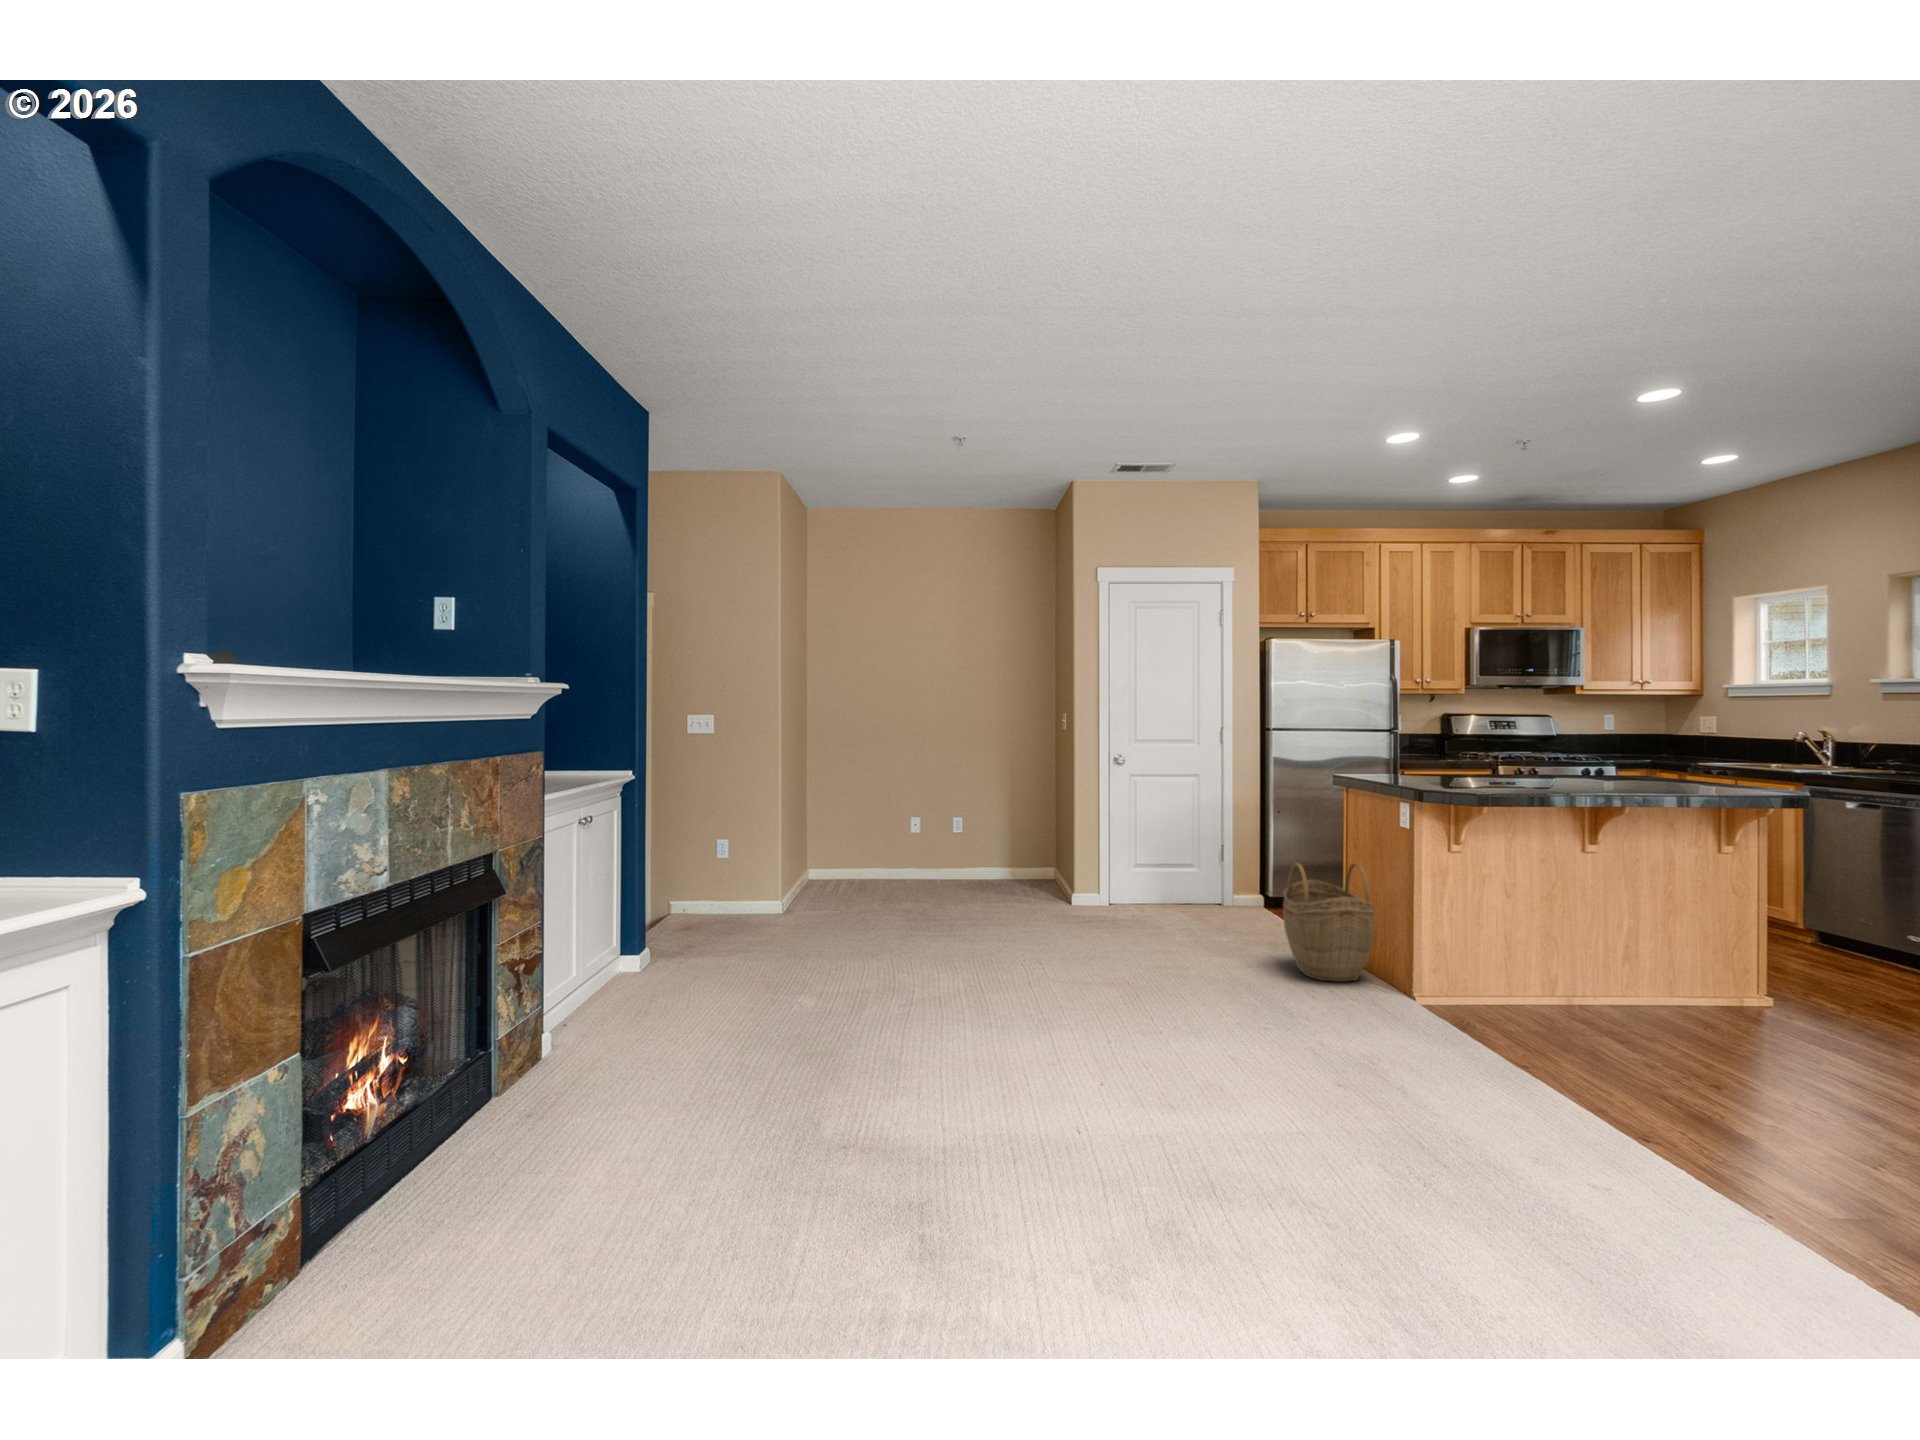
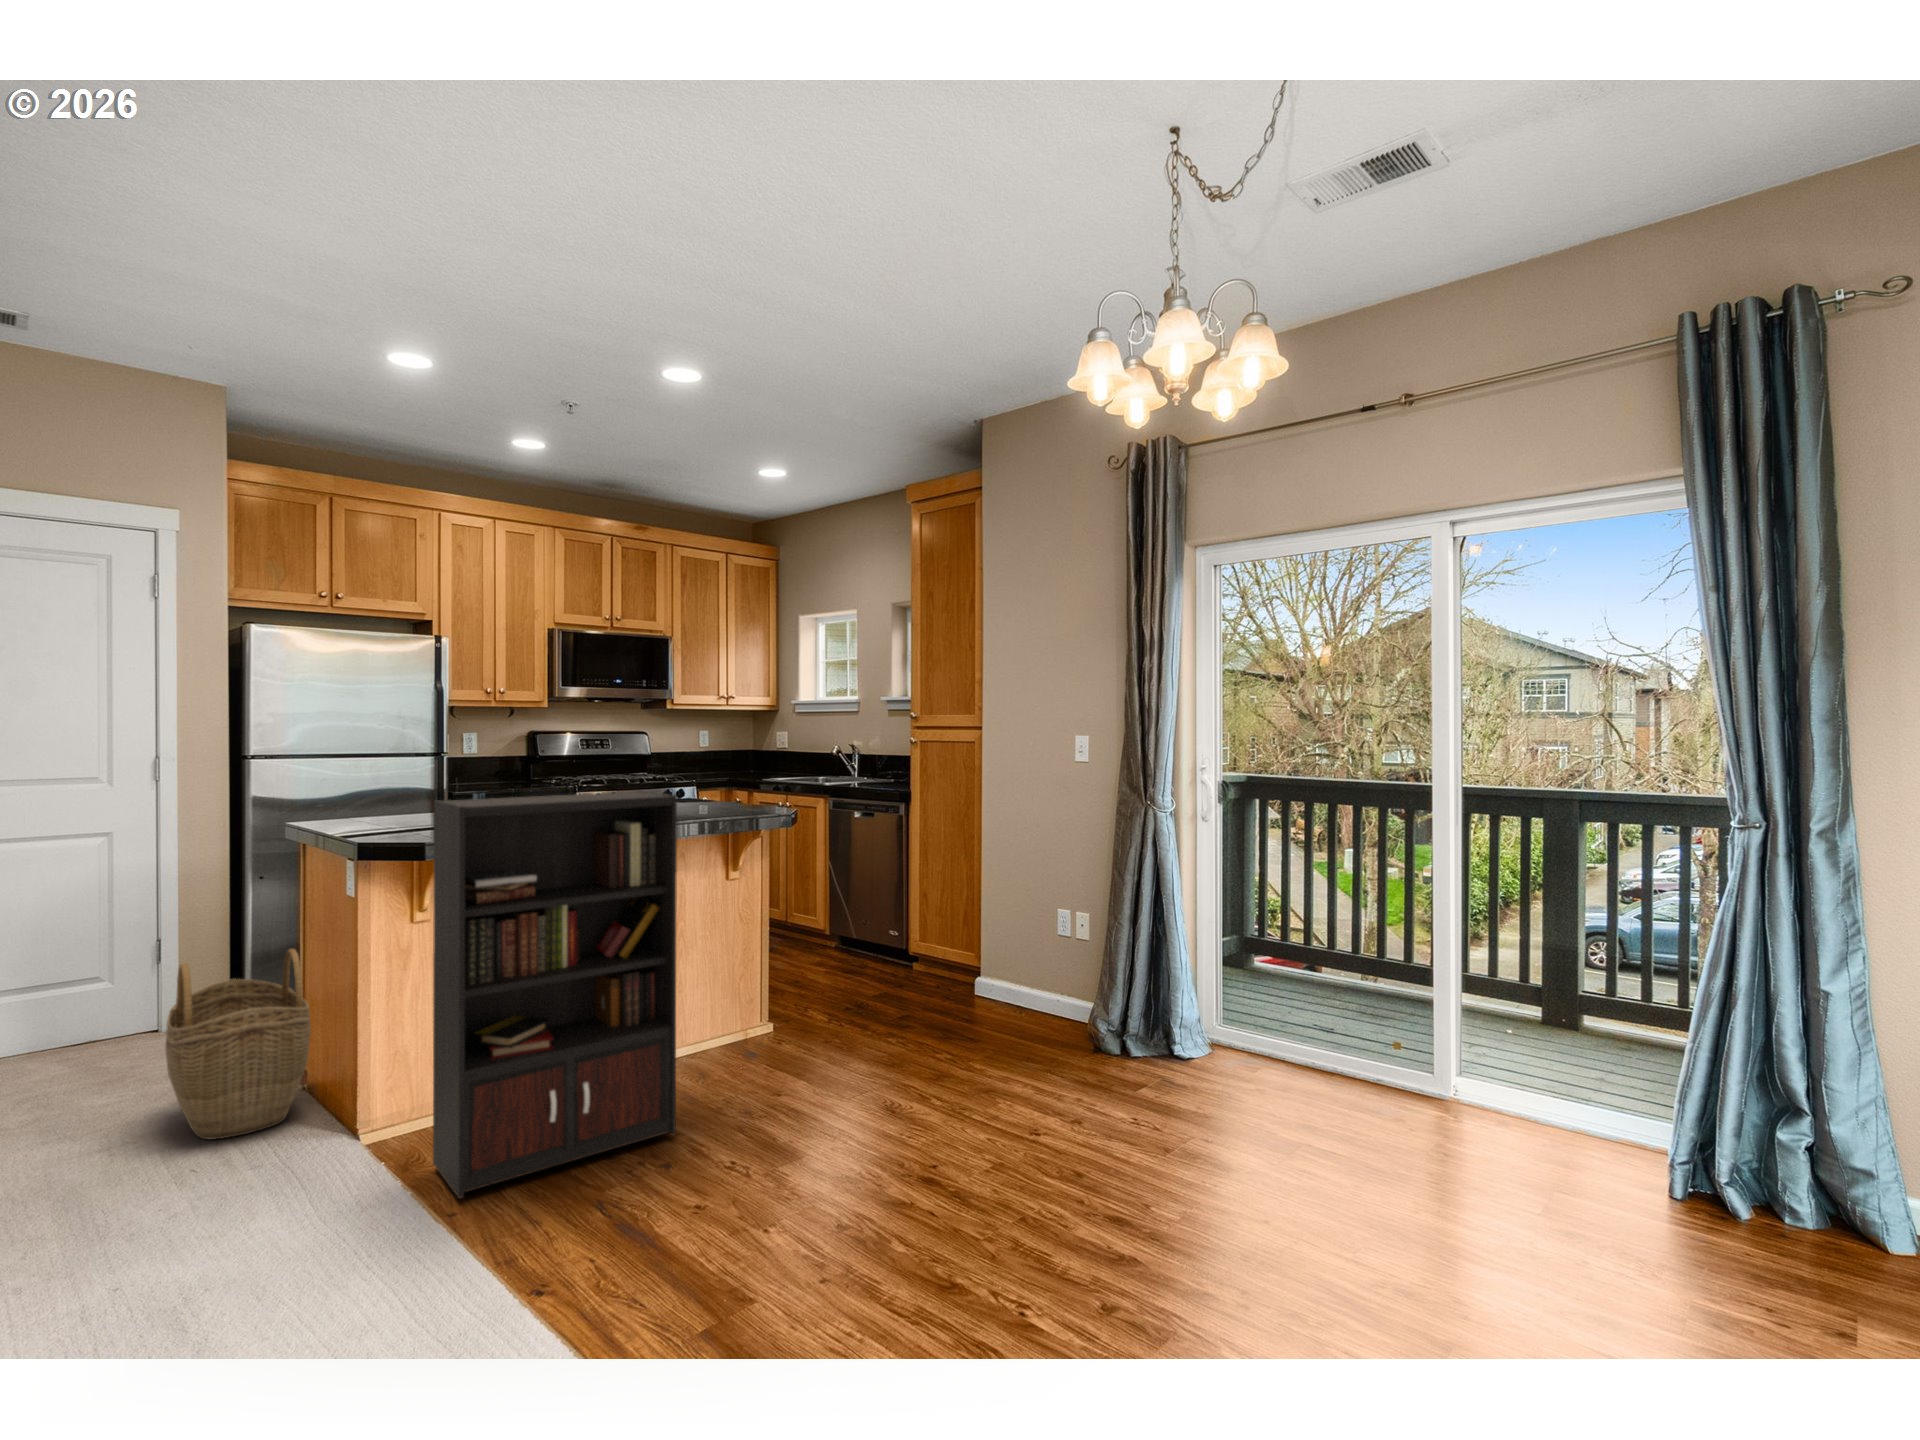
bookcase: none [1494,760,1707,1052] -> present [433,791,677,1198]

